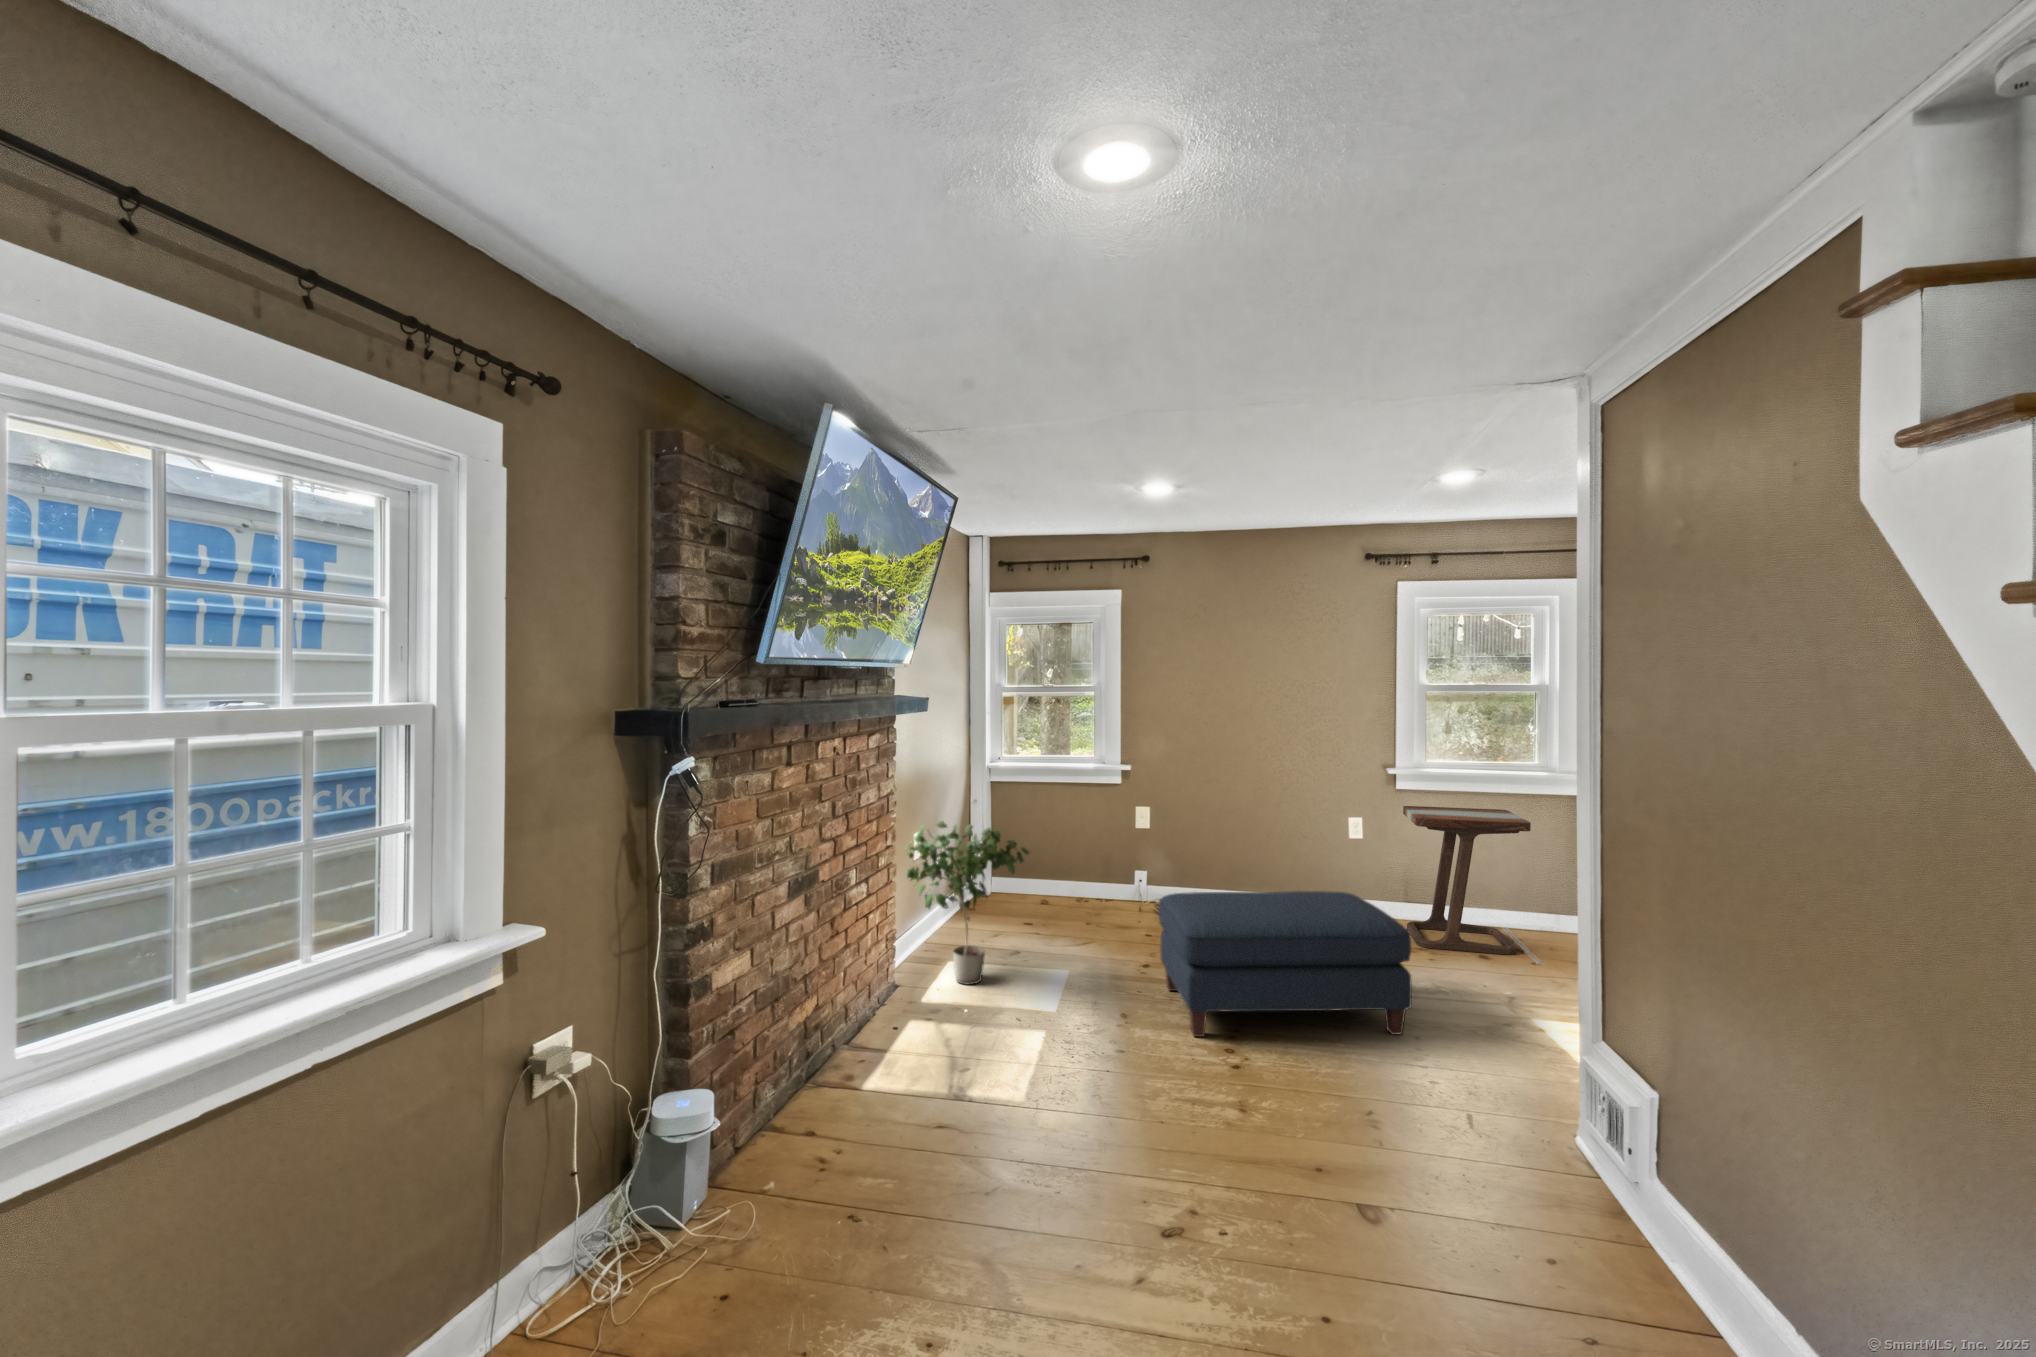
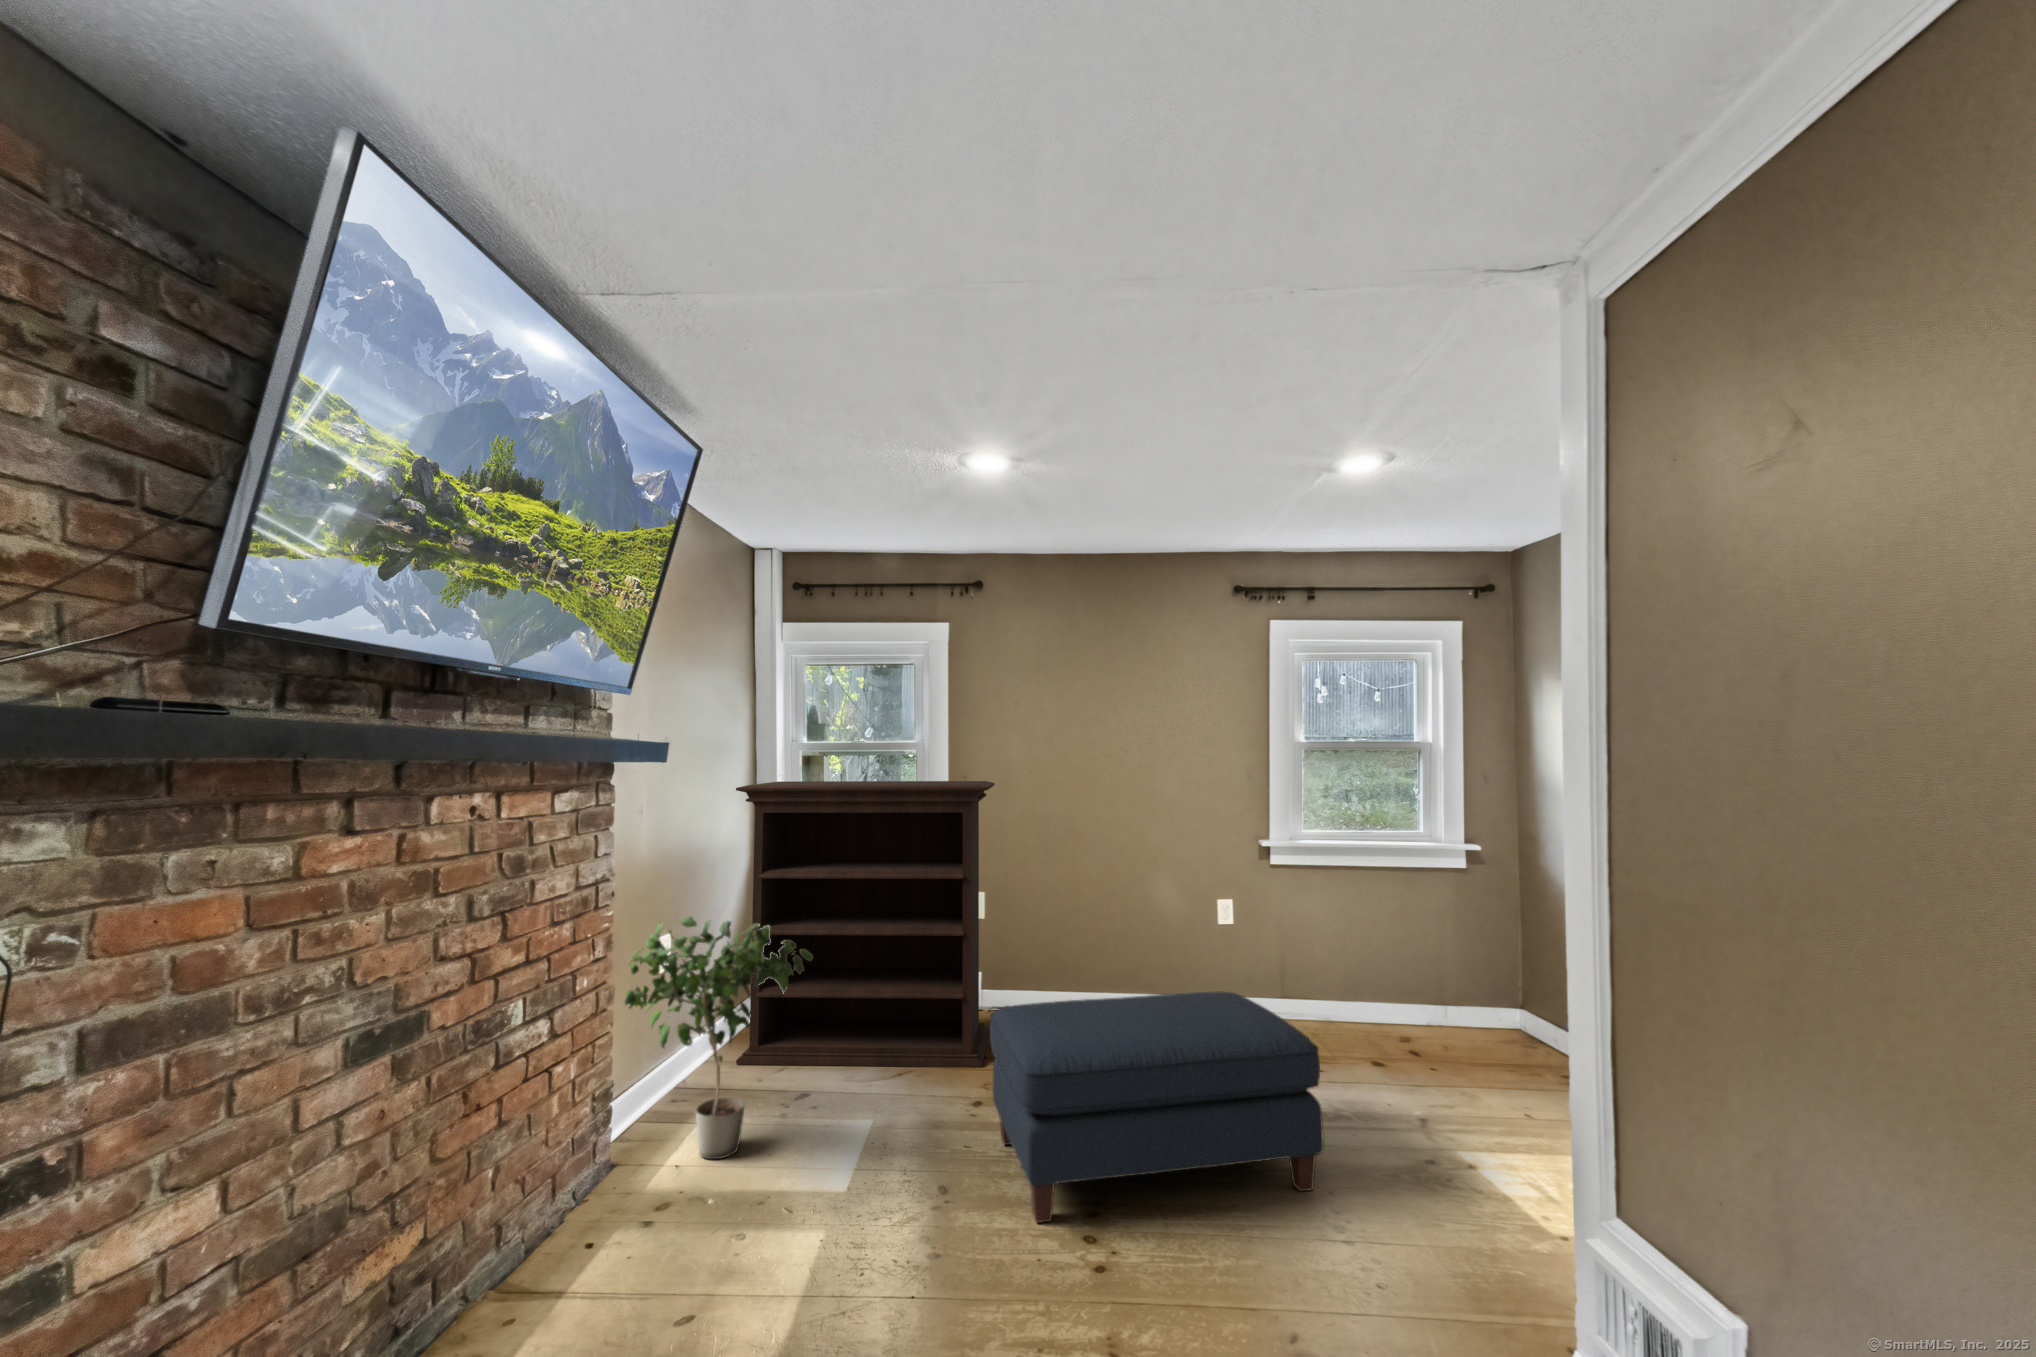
bookshelf: none [962,721,1158,941] -> present [736,781,995,1067]
side table: present [1403,806,1540,964] -> none [1282,877,1453,1067]

